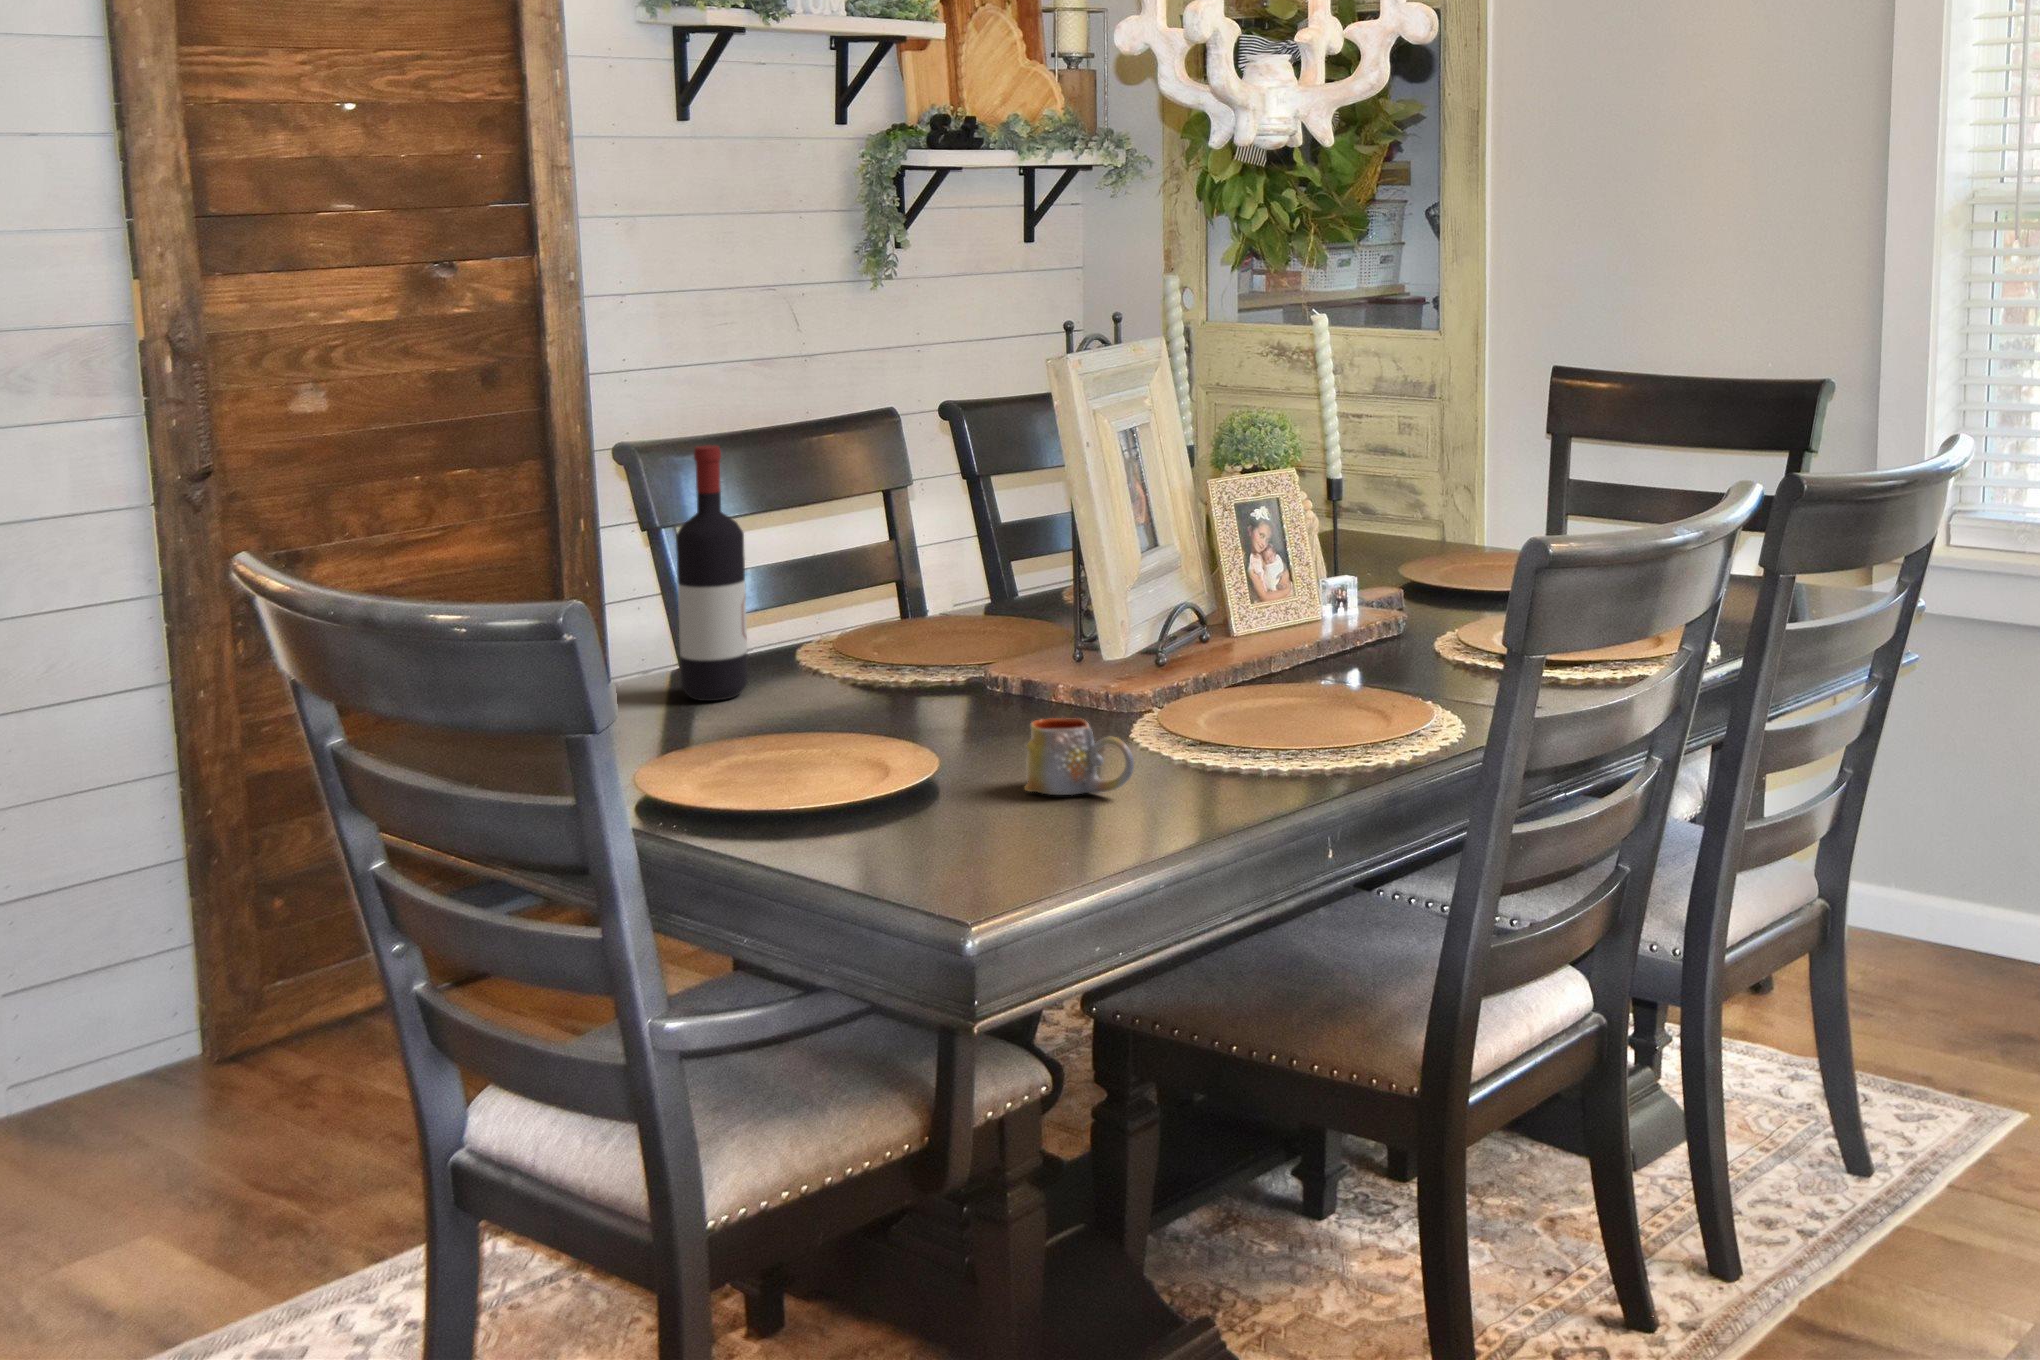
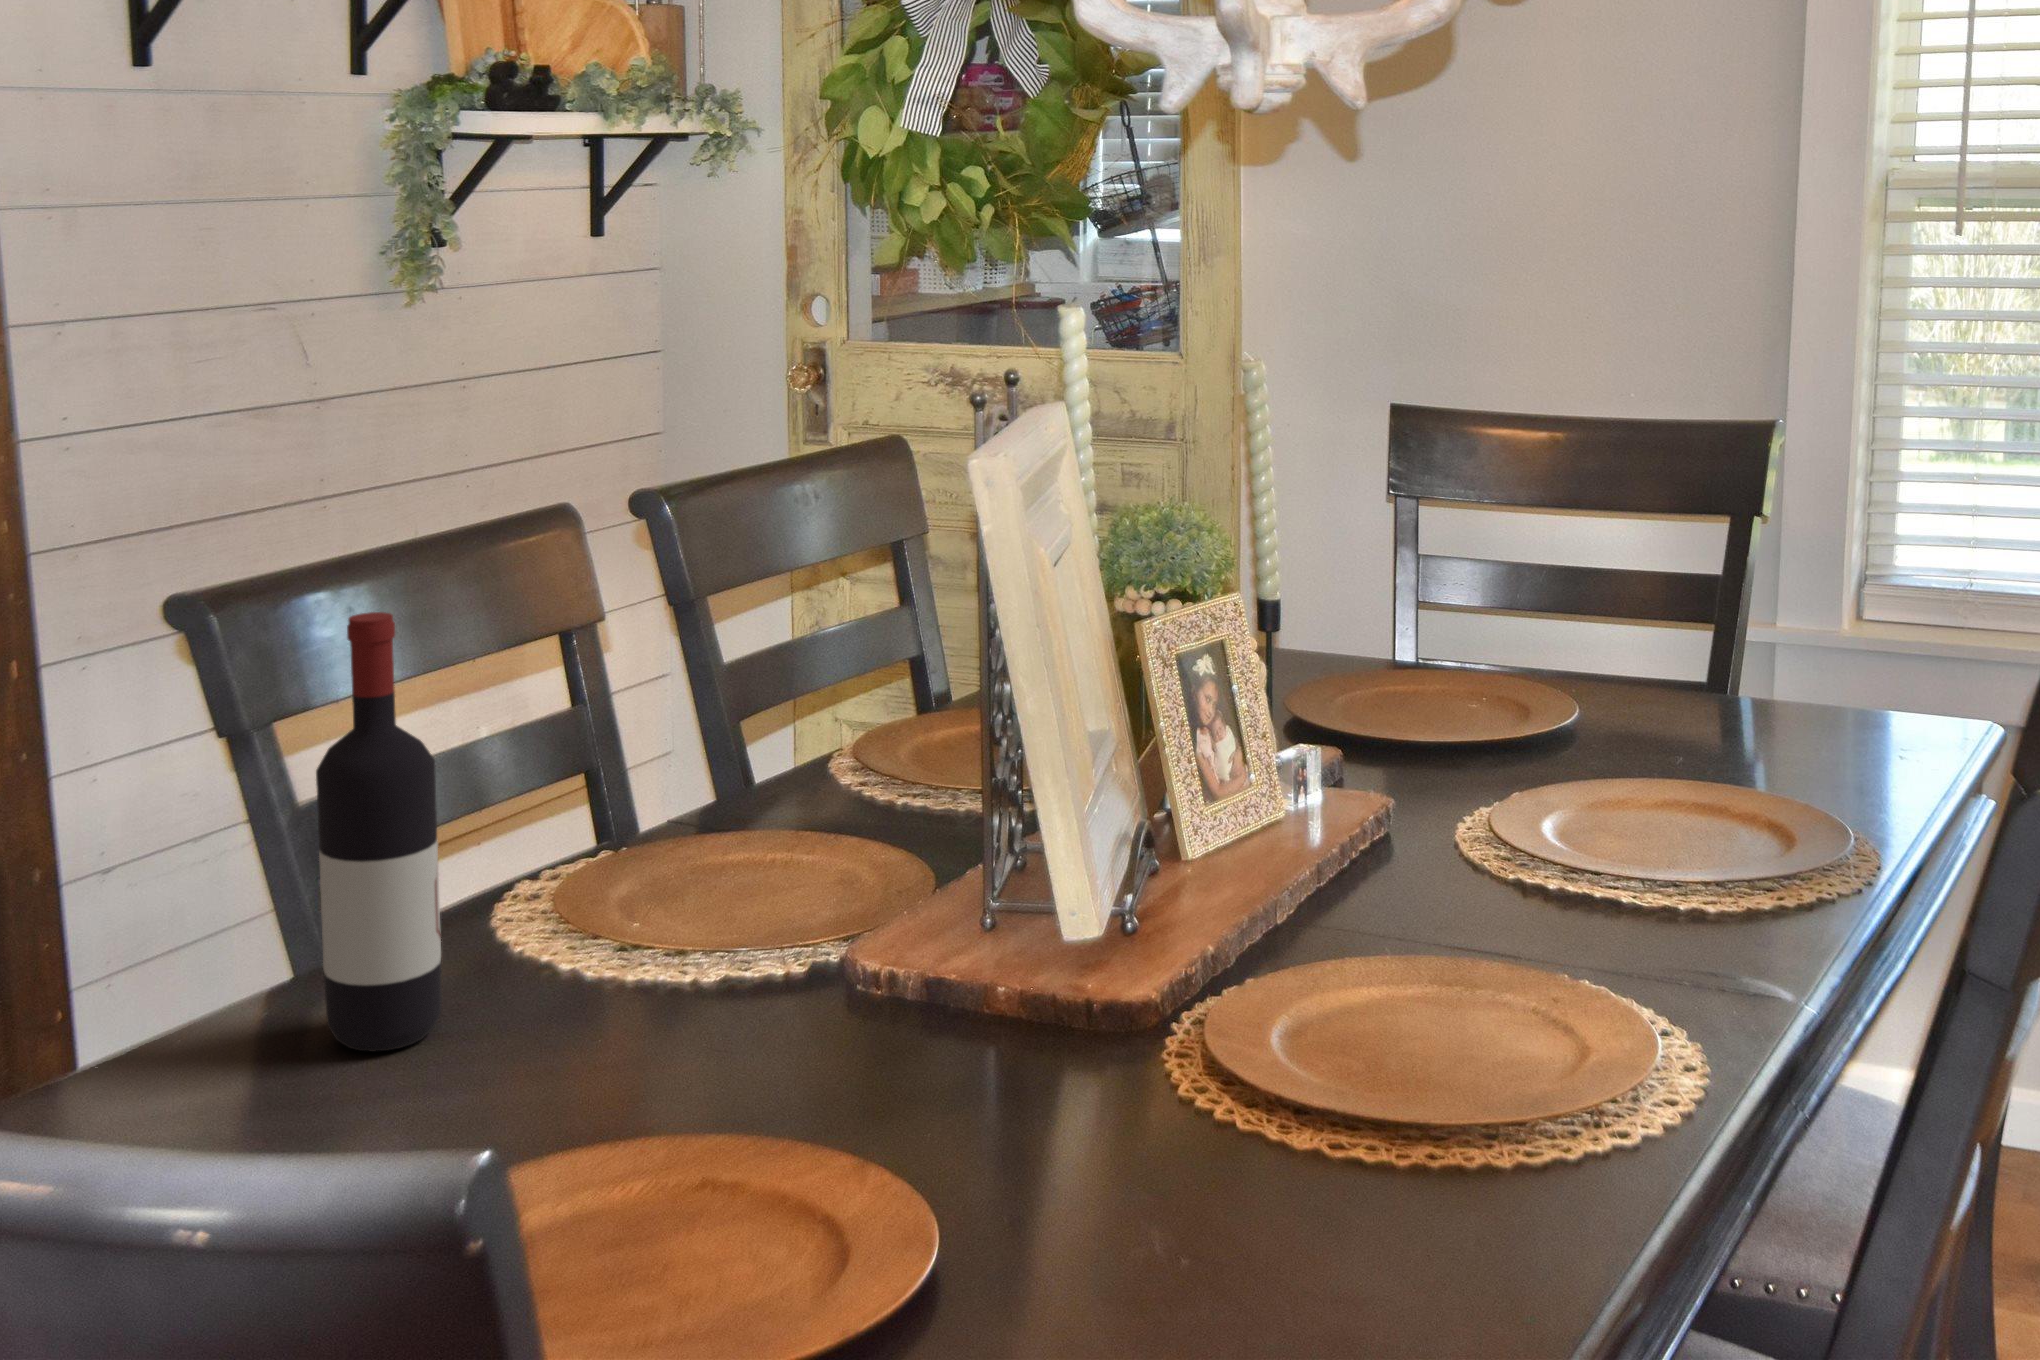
mug: present [1024,718,1134,795] -> none [1081,1111,1291,1263]

